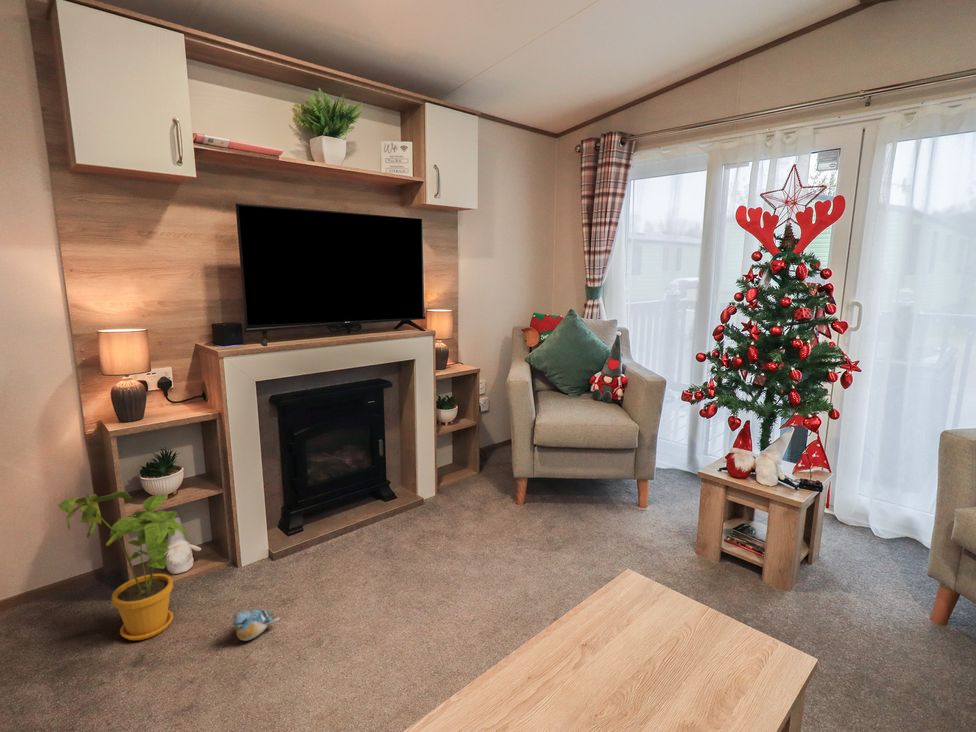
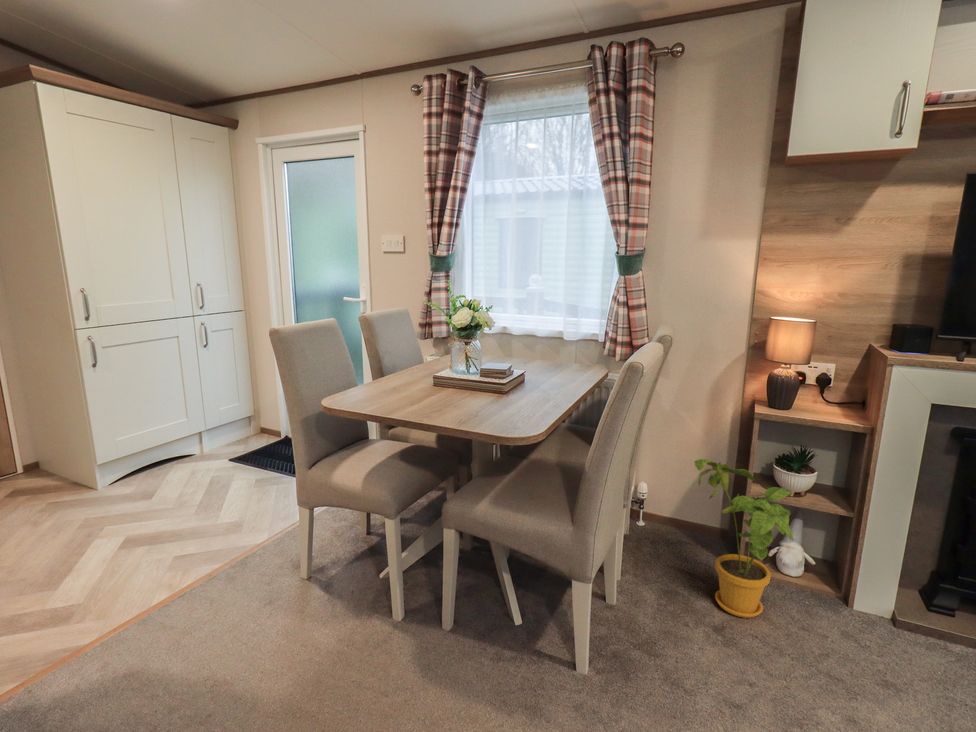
plush toy: present [233,608,280,641] -> none [811,652,872,696]

